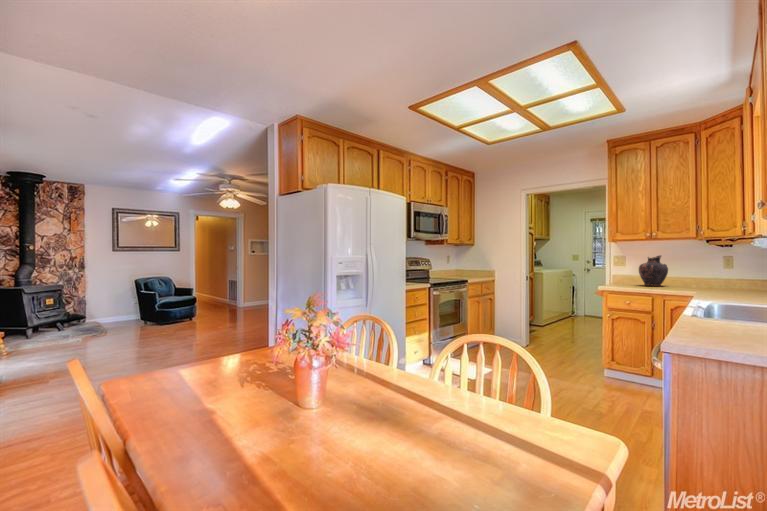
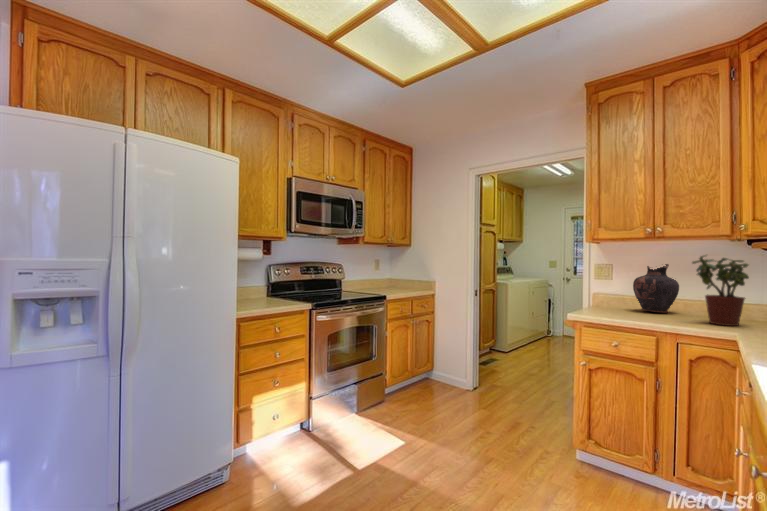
potted plant: none [674,249,707,291] -> present [692,255,749,326]

